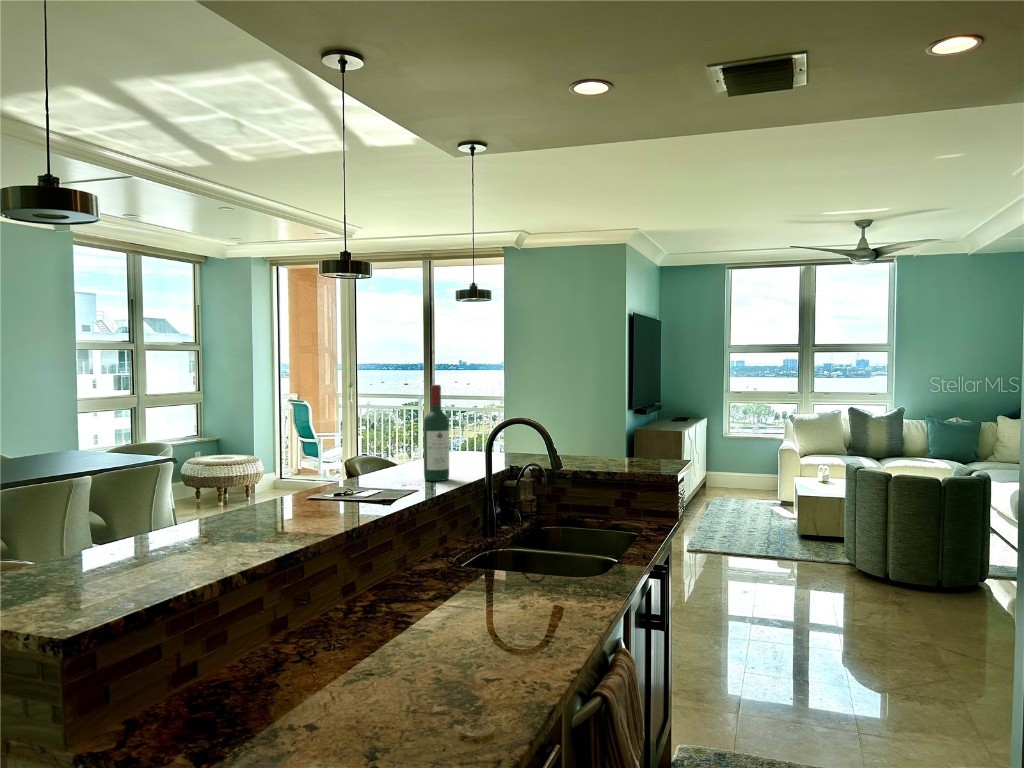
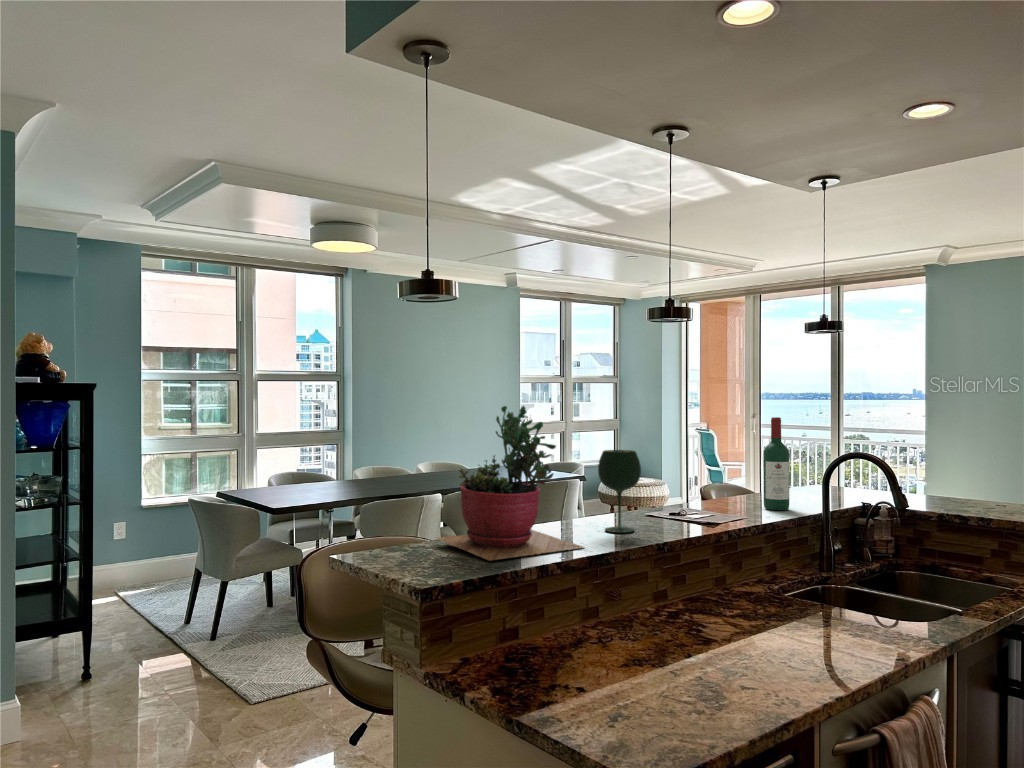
succulent plant: none [47,375,265,583] -> present [437,406,584,561]
wine glass: none [263,426,316,524] -> present [598,450,641,533]

